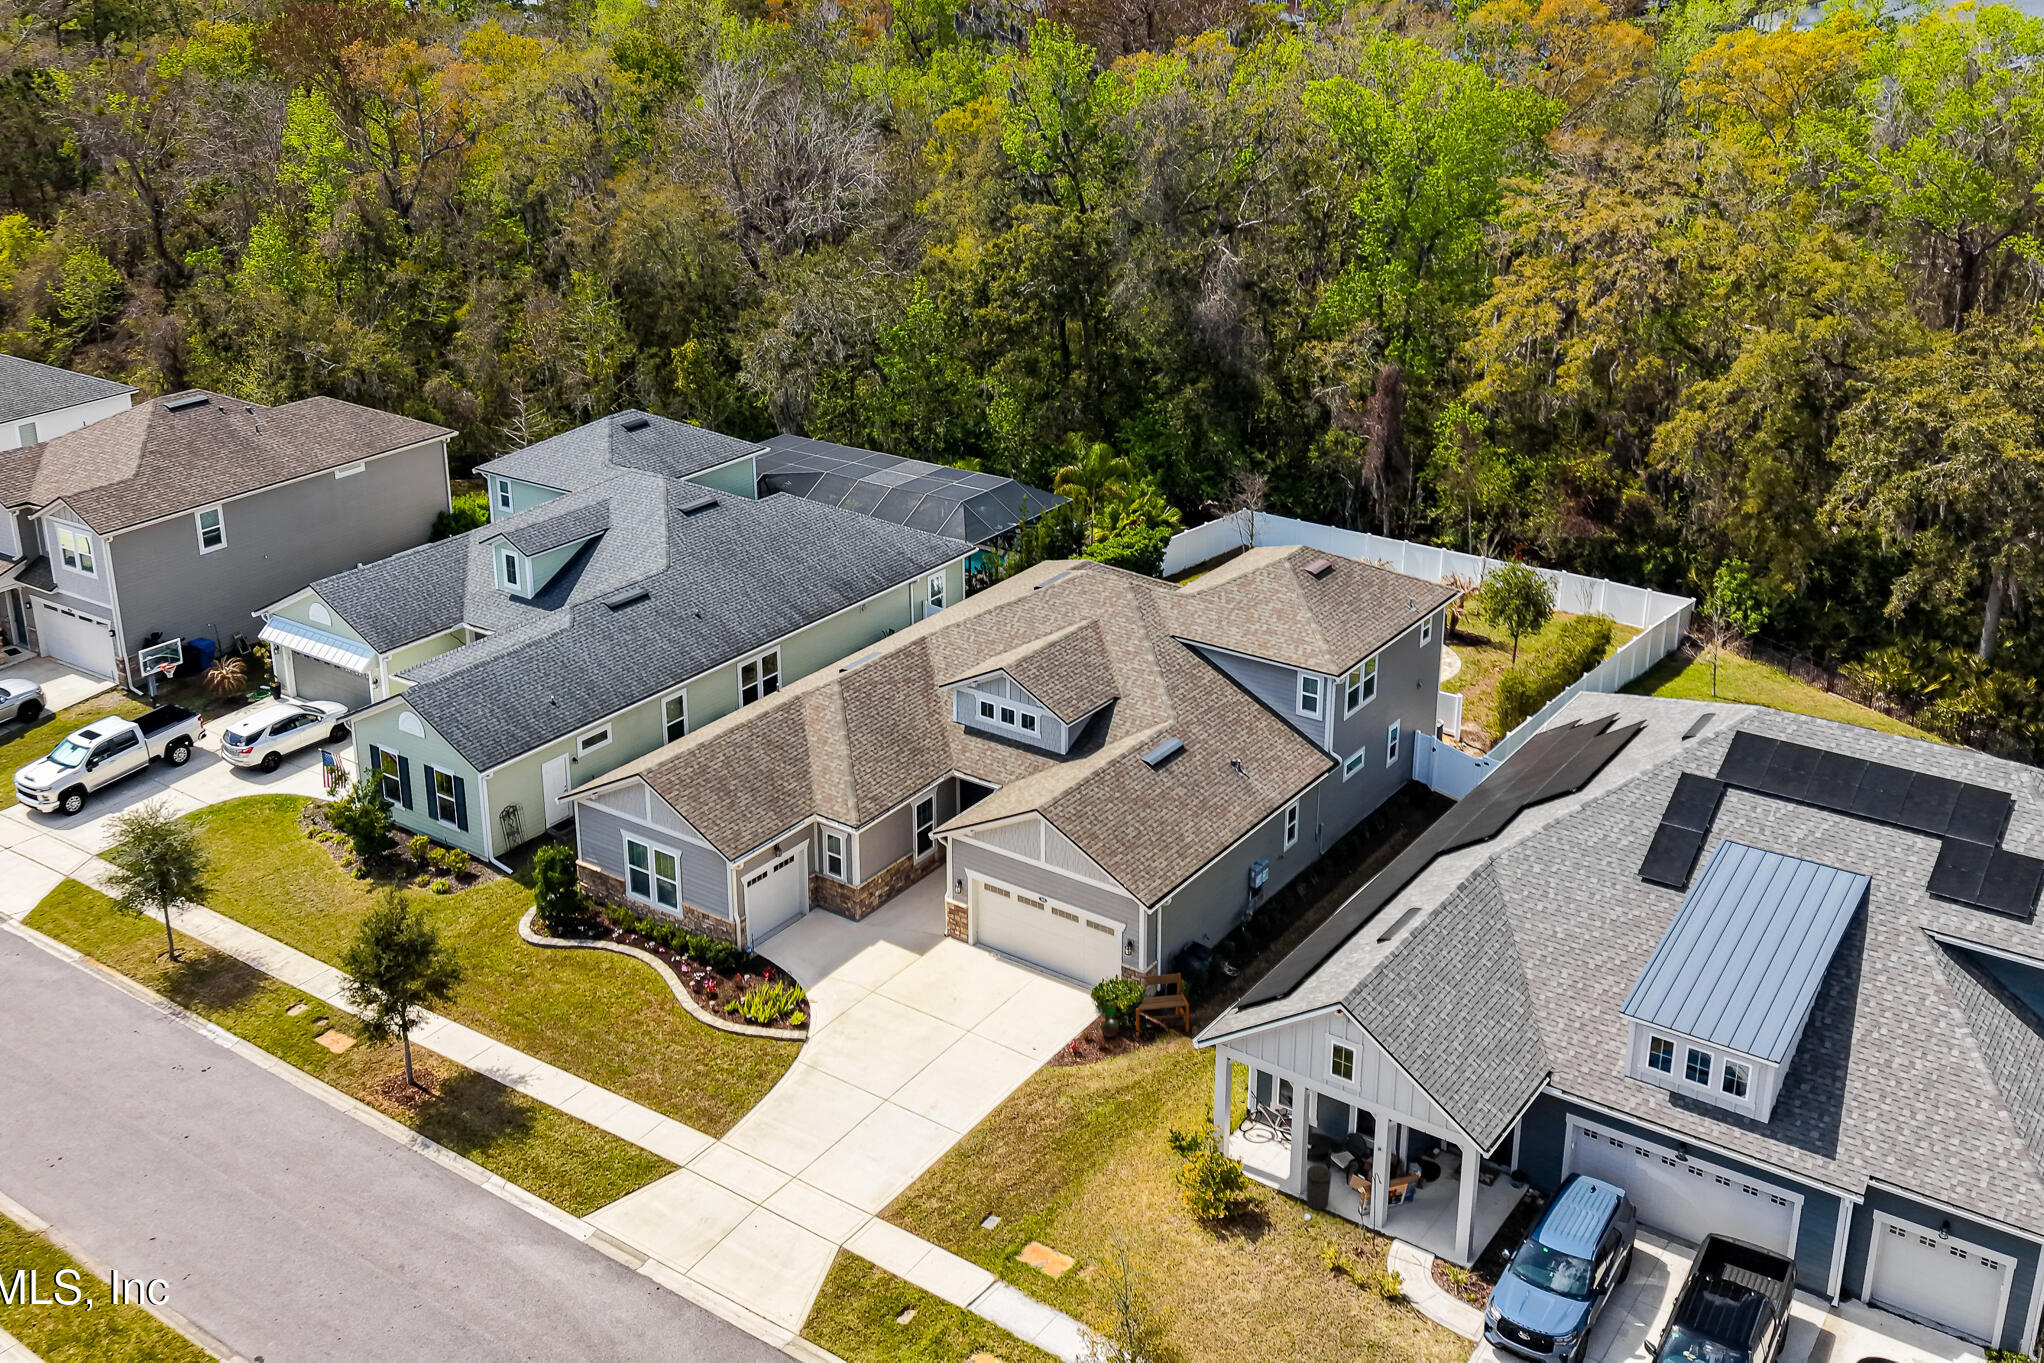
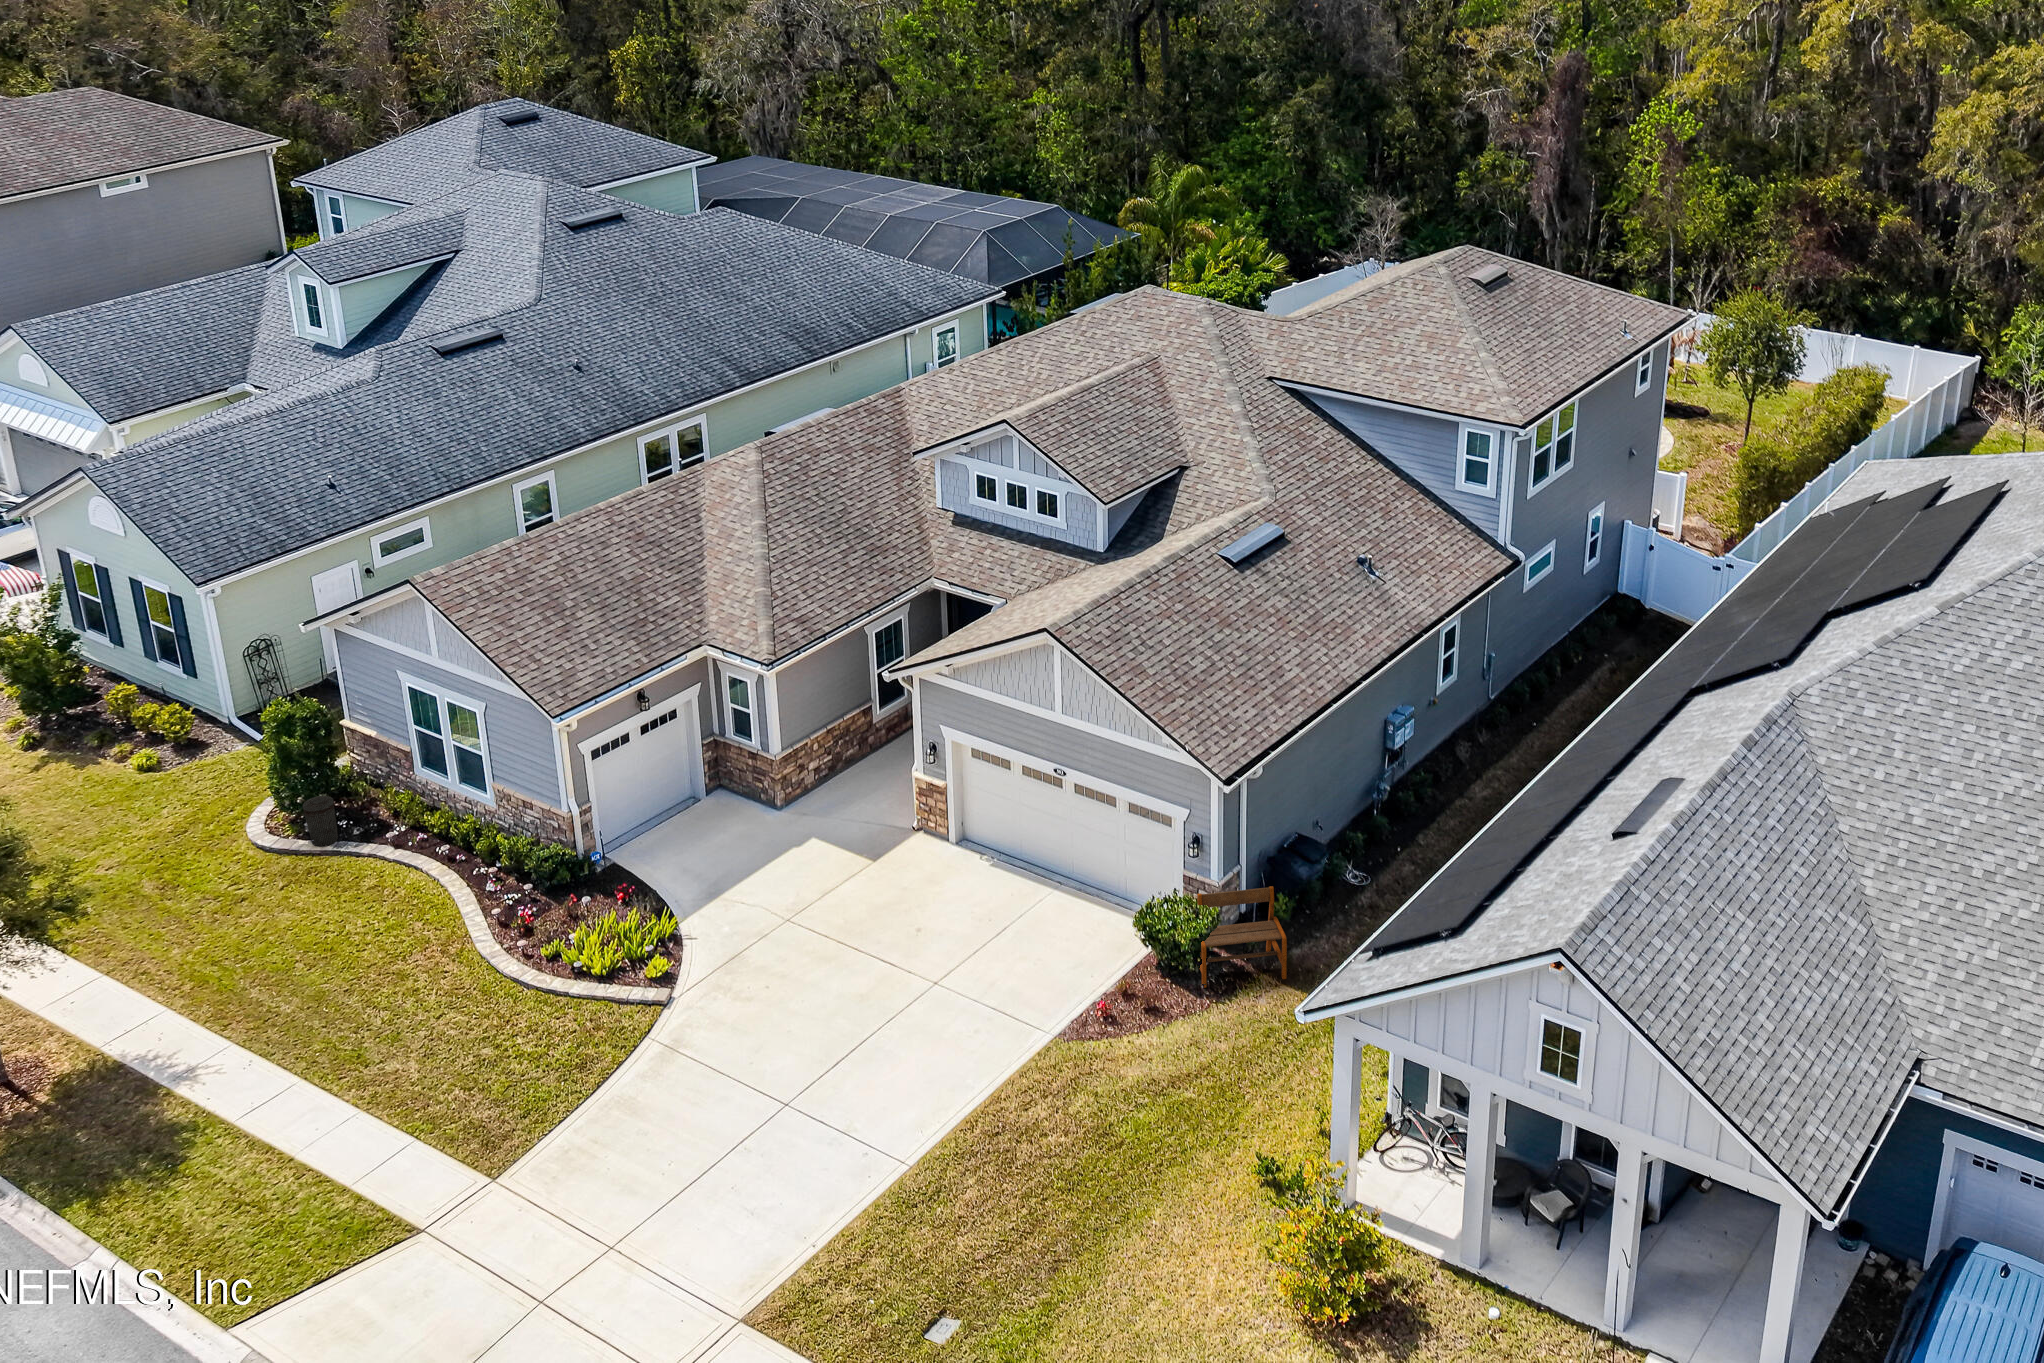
potted tree: present [1095,1003,1119,1037] -> none [1131,931,1174,989]
trash can: present [1307,1165,1332,1210] -> present [303,796,338,847]

